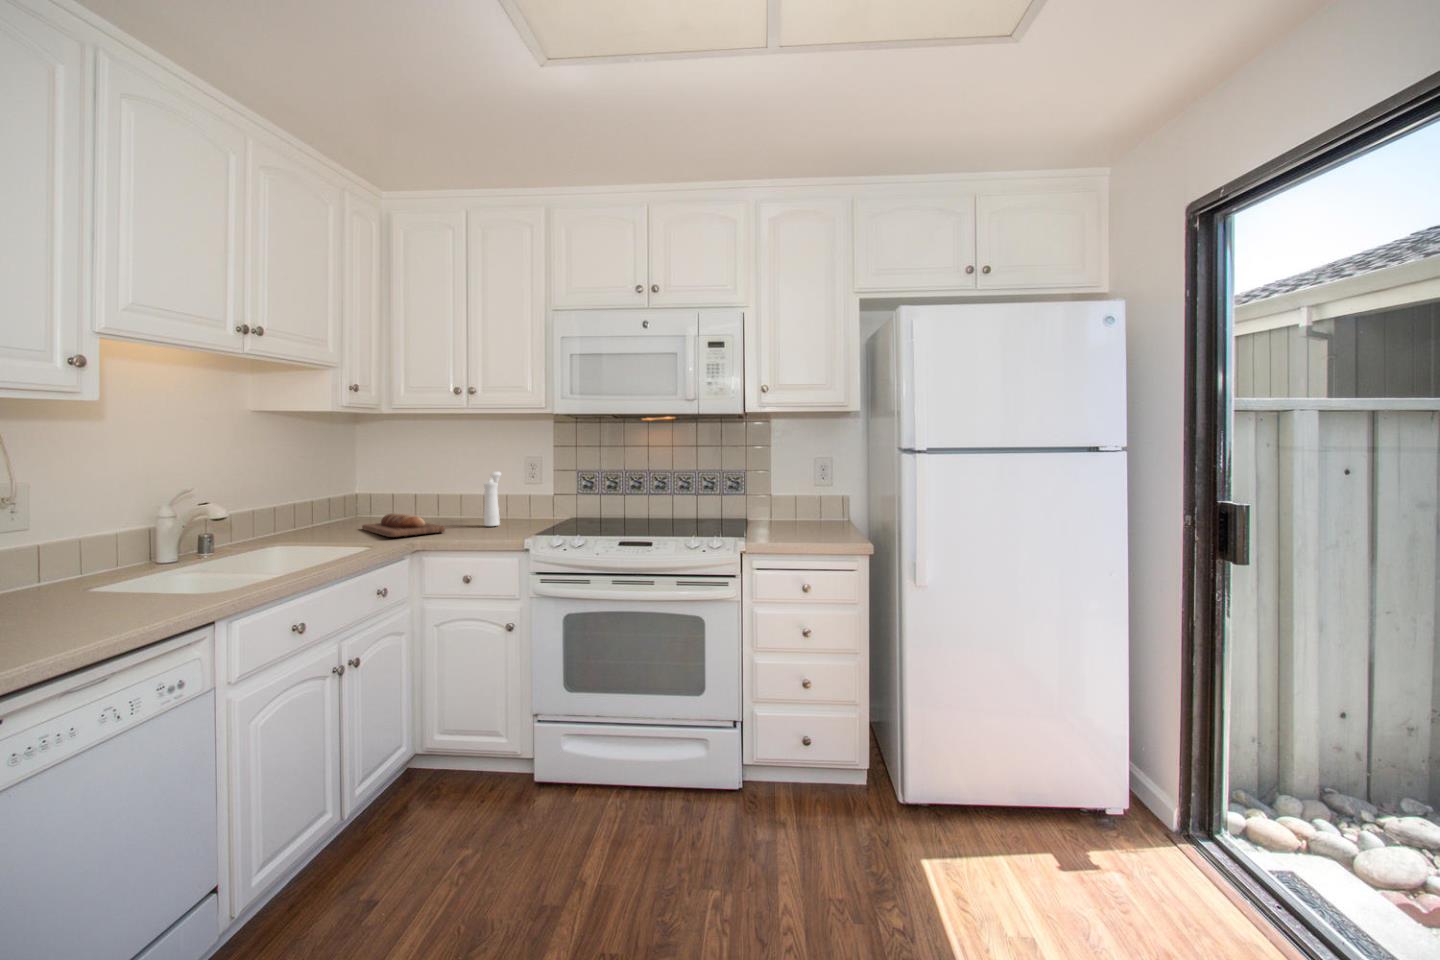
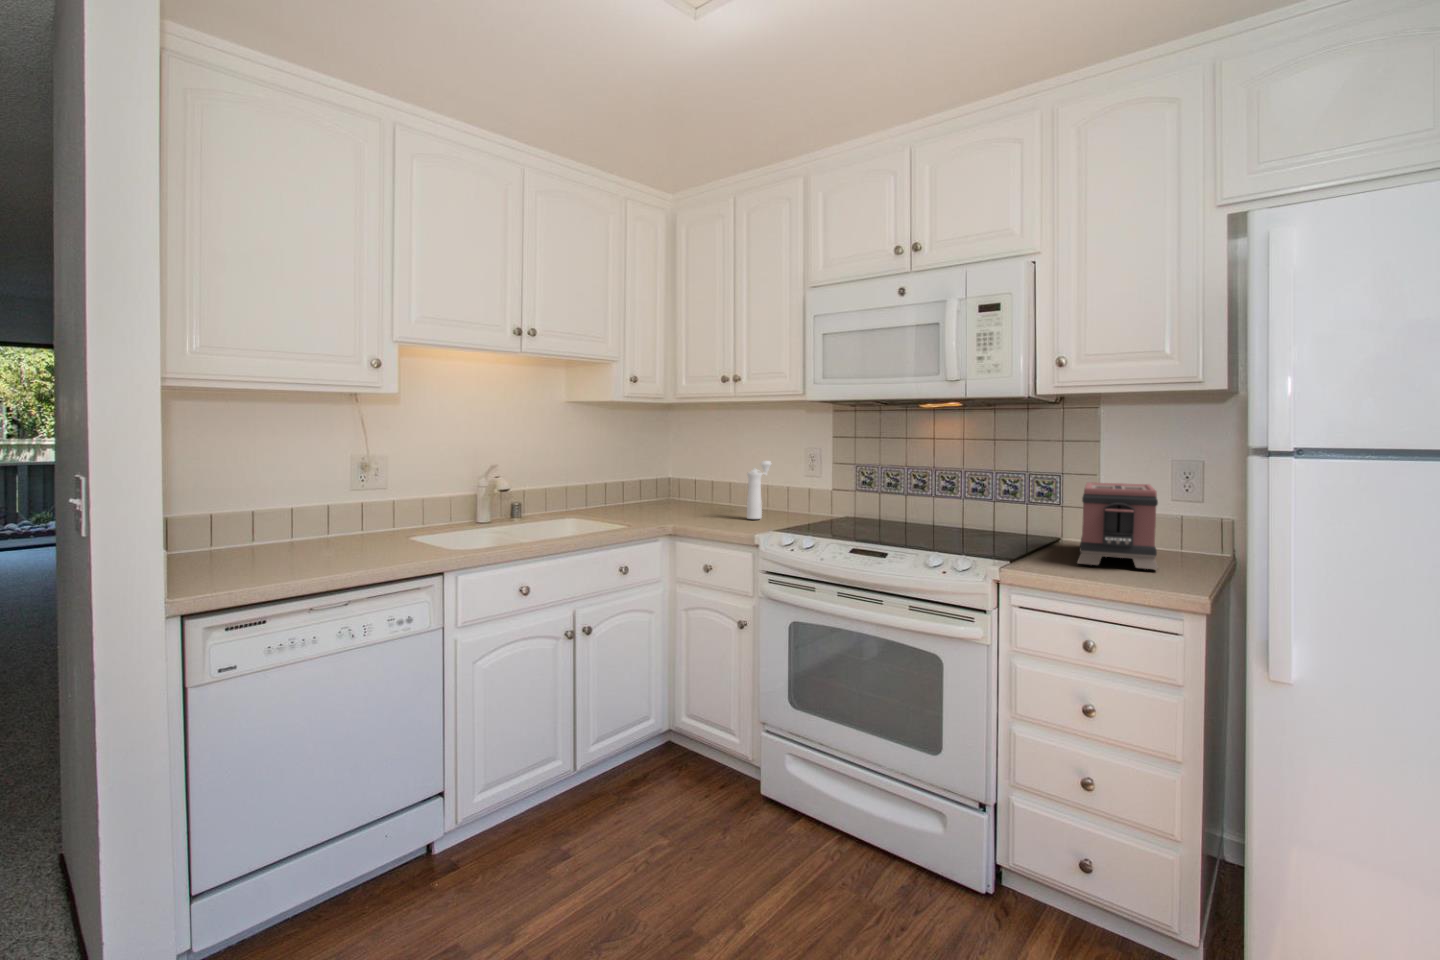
toaster: none [767,476,836,534] -> present [1077,482,1158,569]
bread loaf: present [362,514,445,537] -> none [646,499,705,521]

